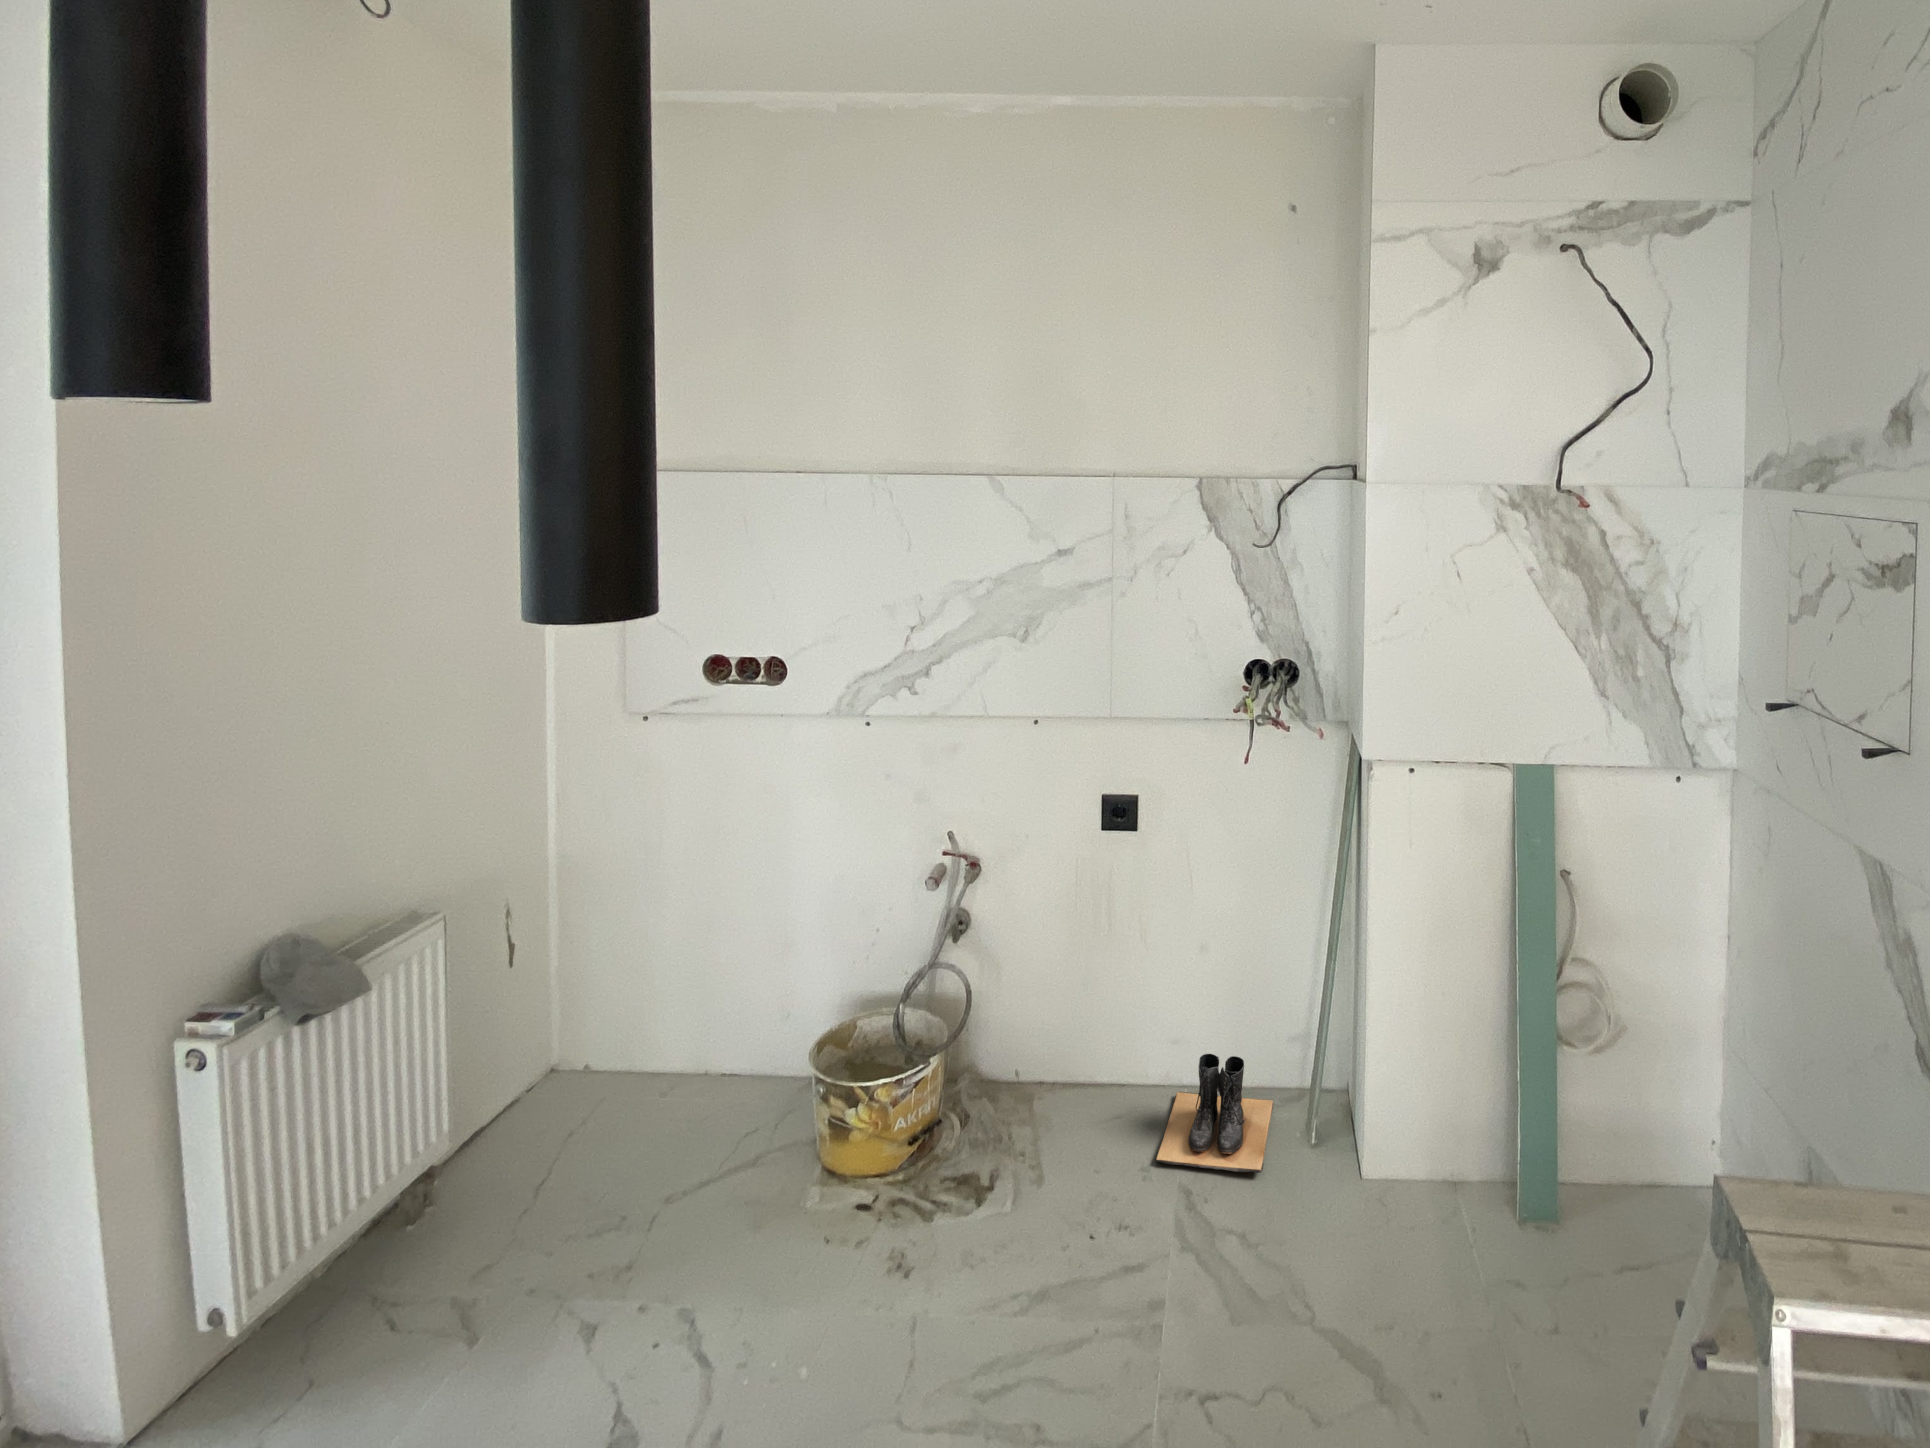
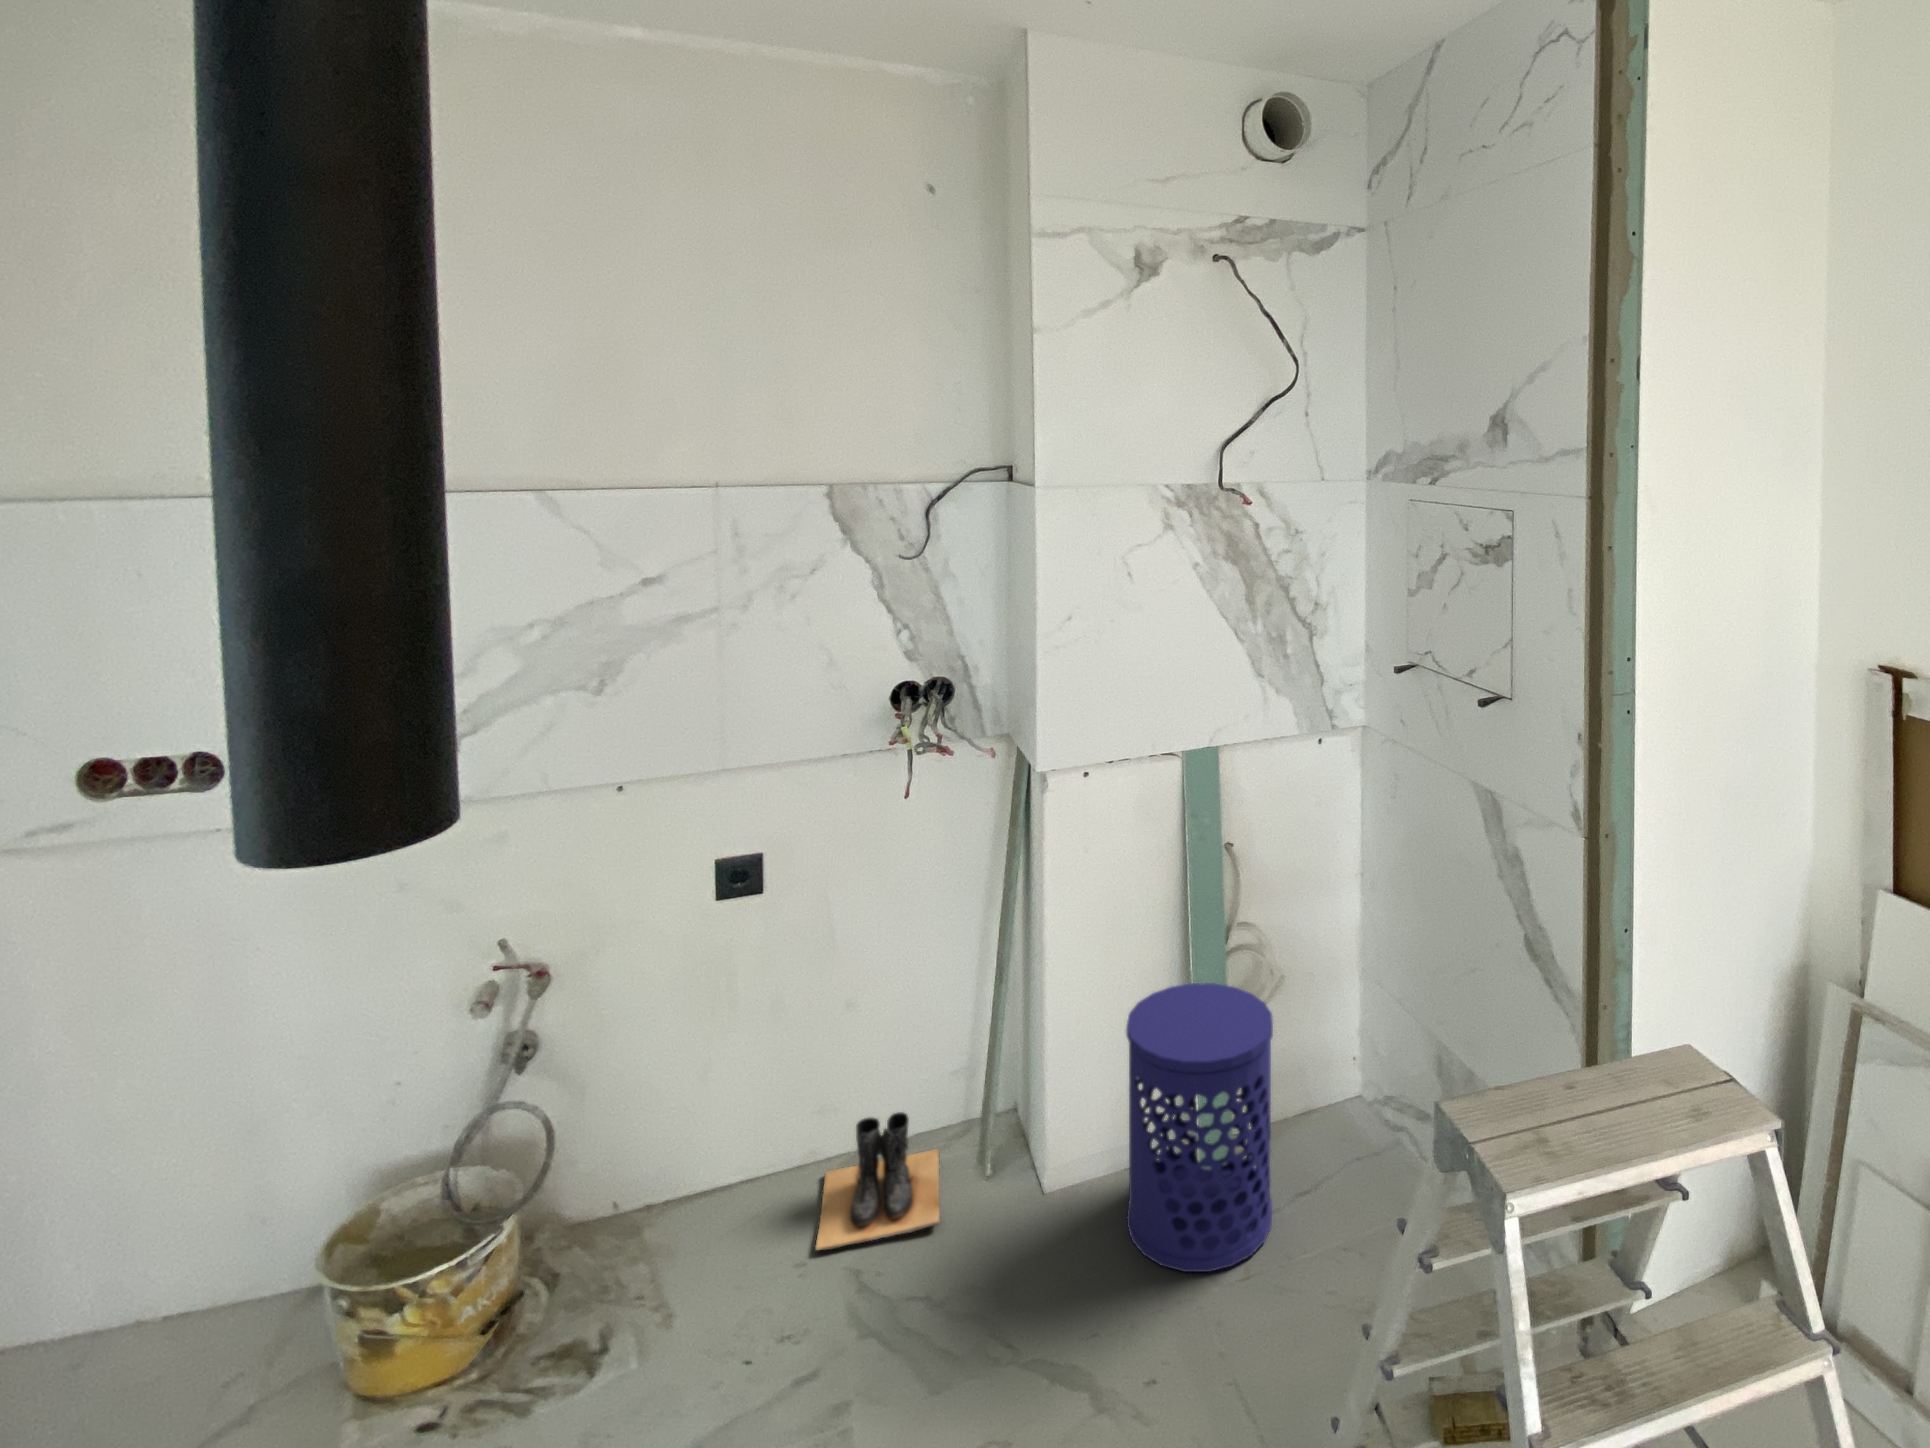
waste bin: none [1436,1002,1599,1317] -> present [1126,983,1273,1272]

